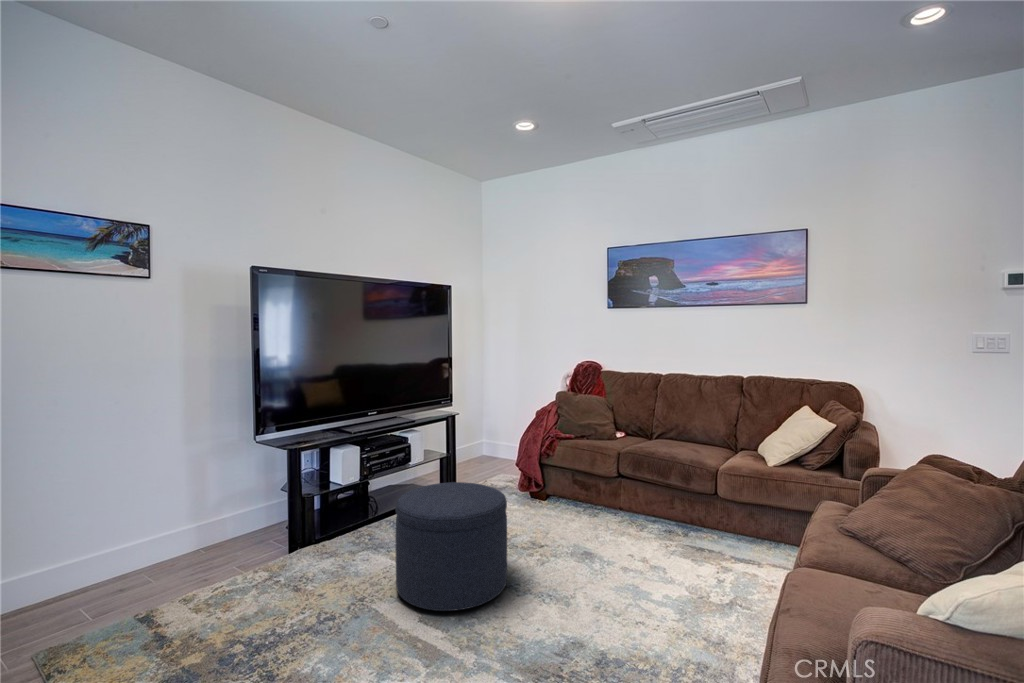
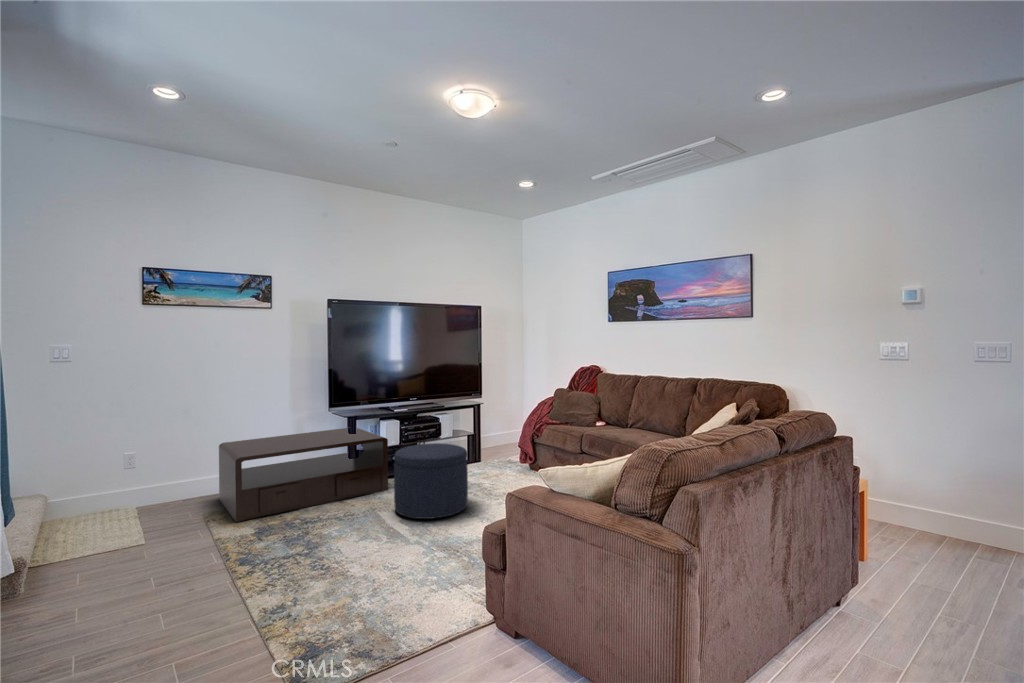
coffee table: none [58,460,361,665] -> present [219,428,388,522]

